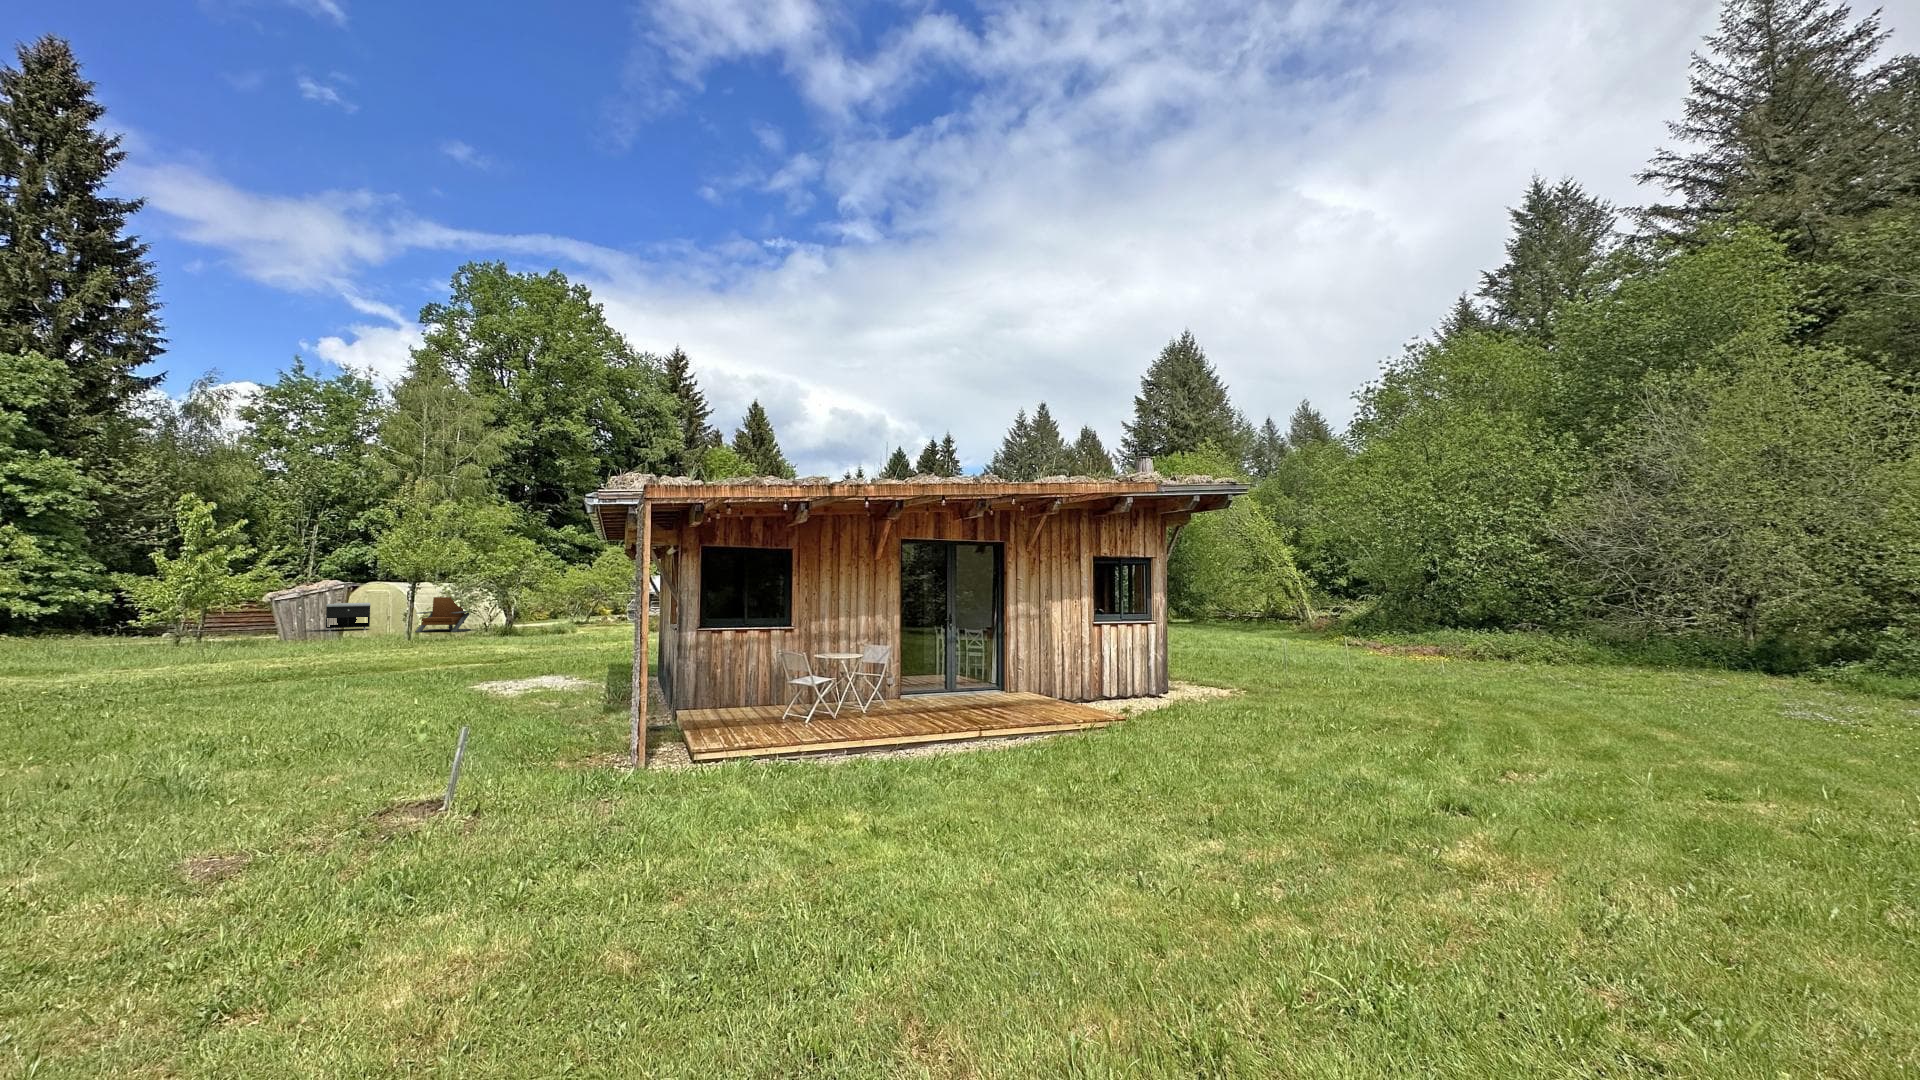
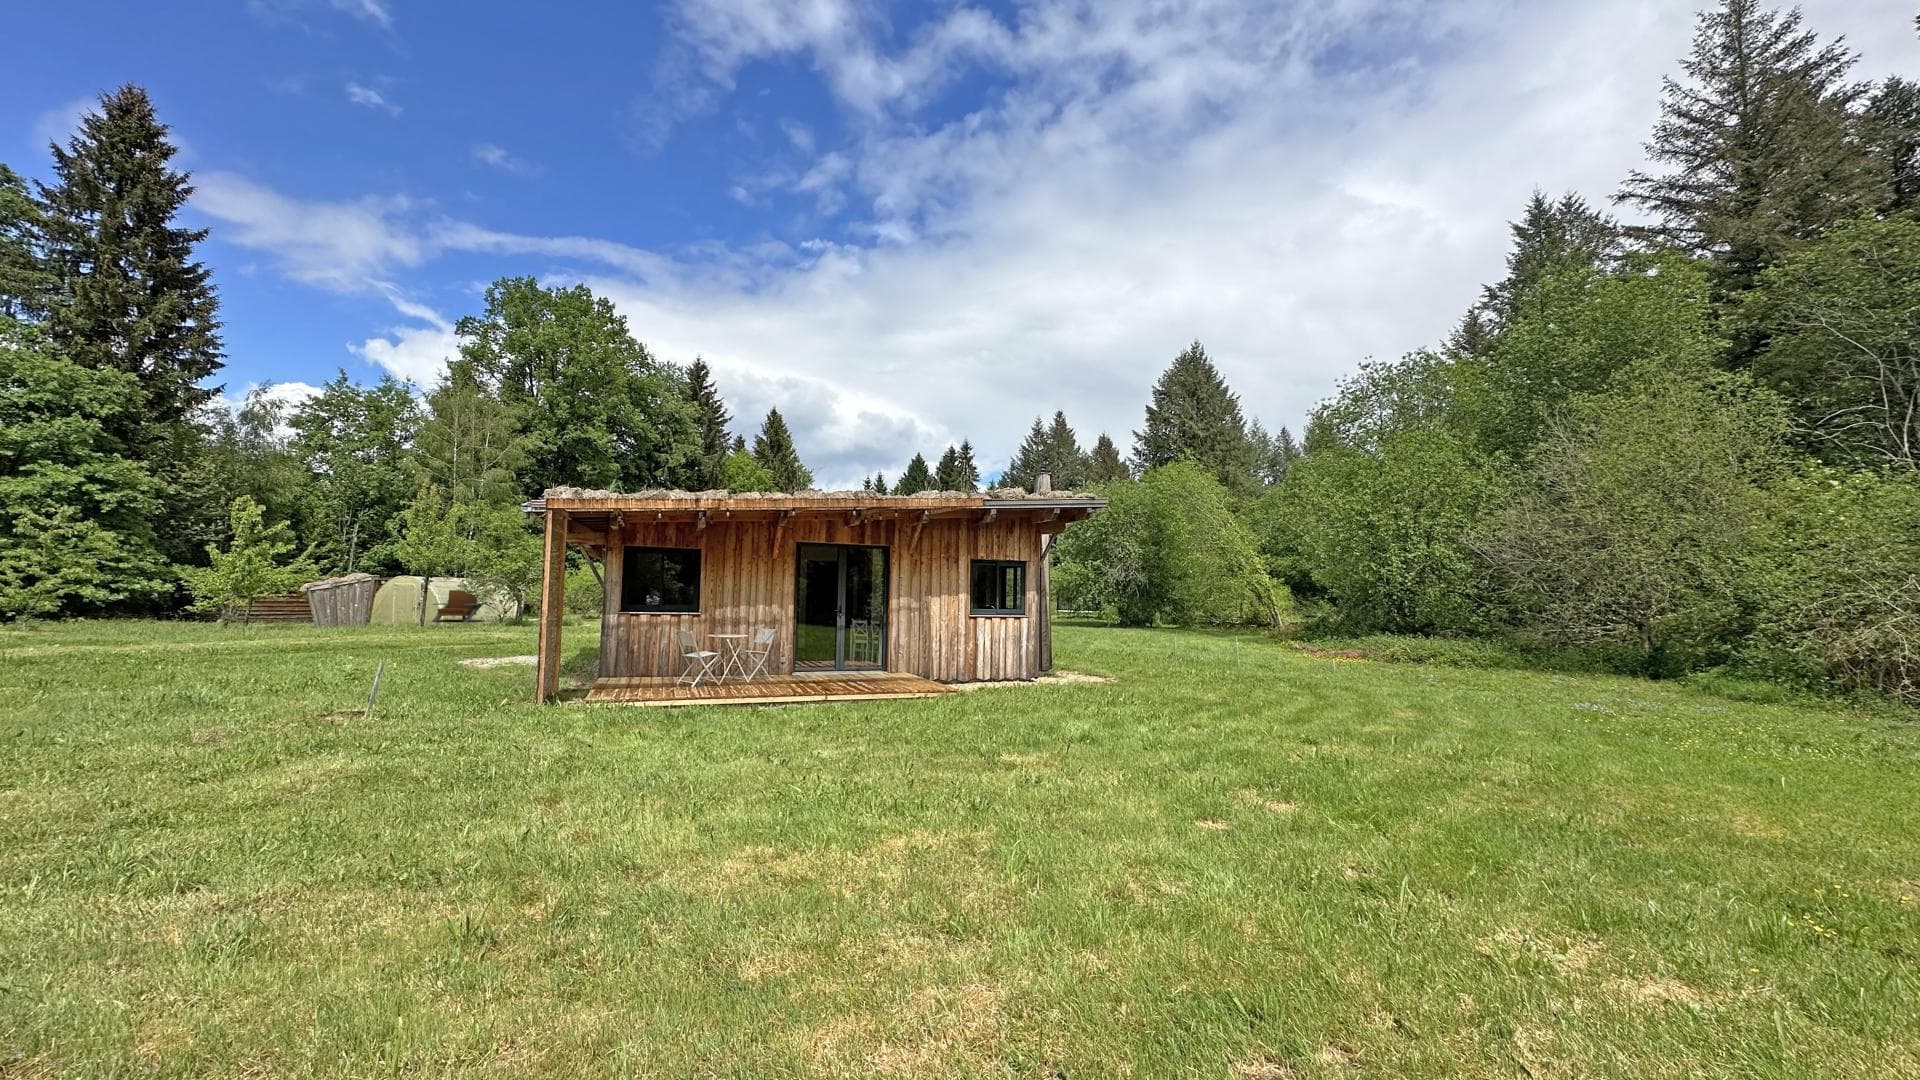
storage bench: present [326,603,370,631] -> none [354,594,394,619]

